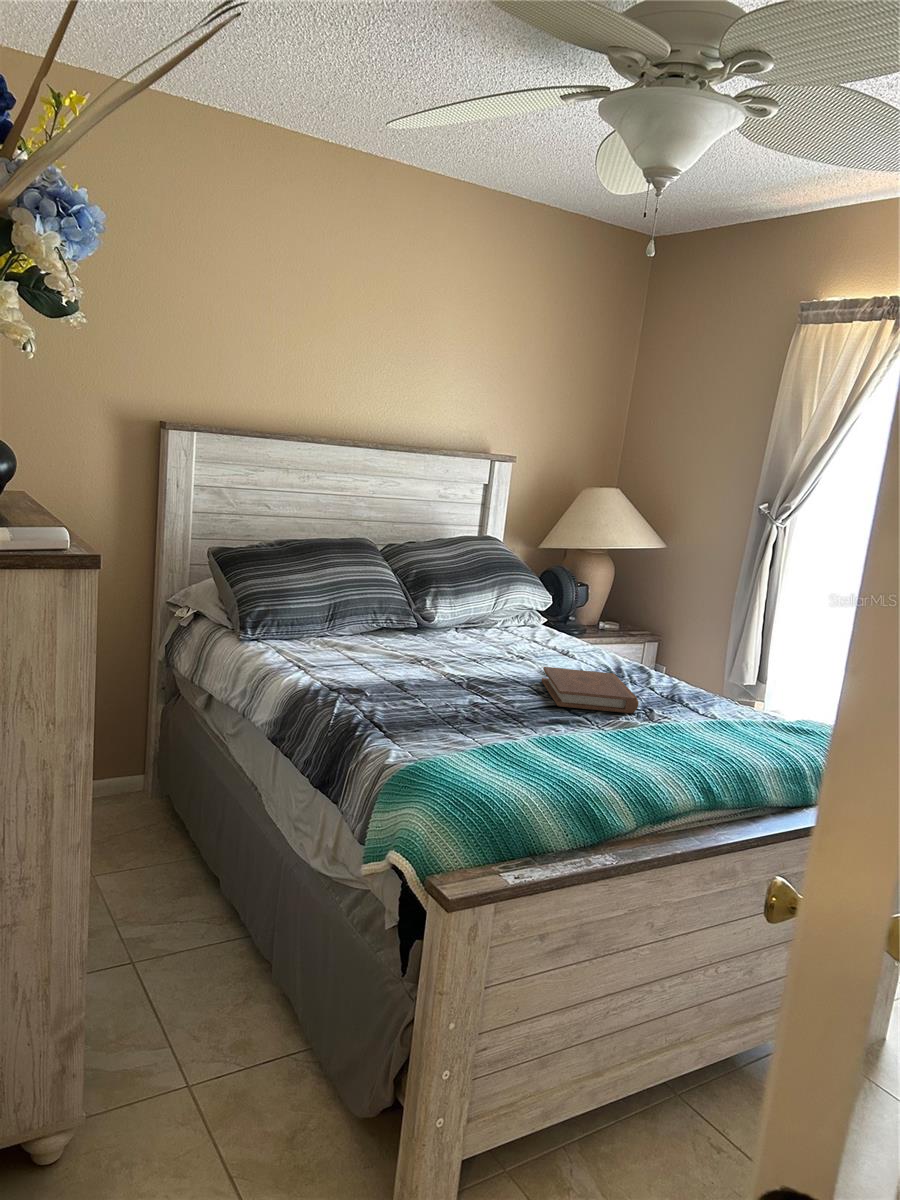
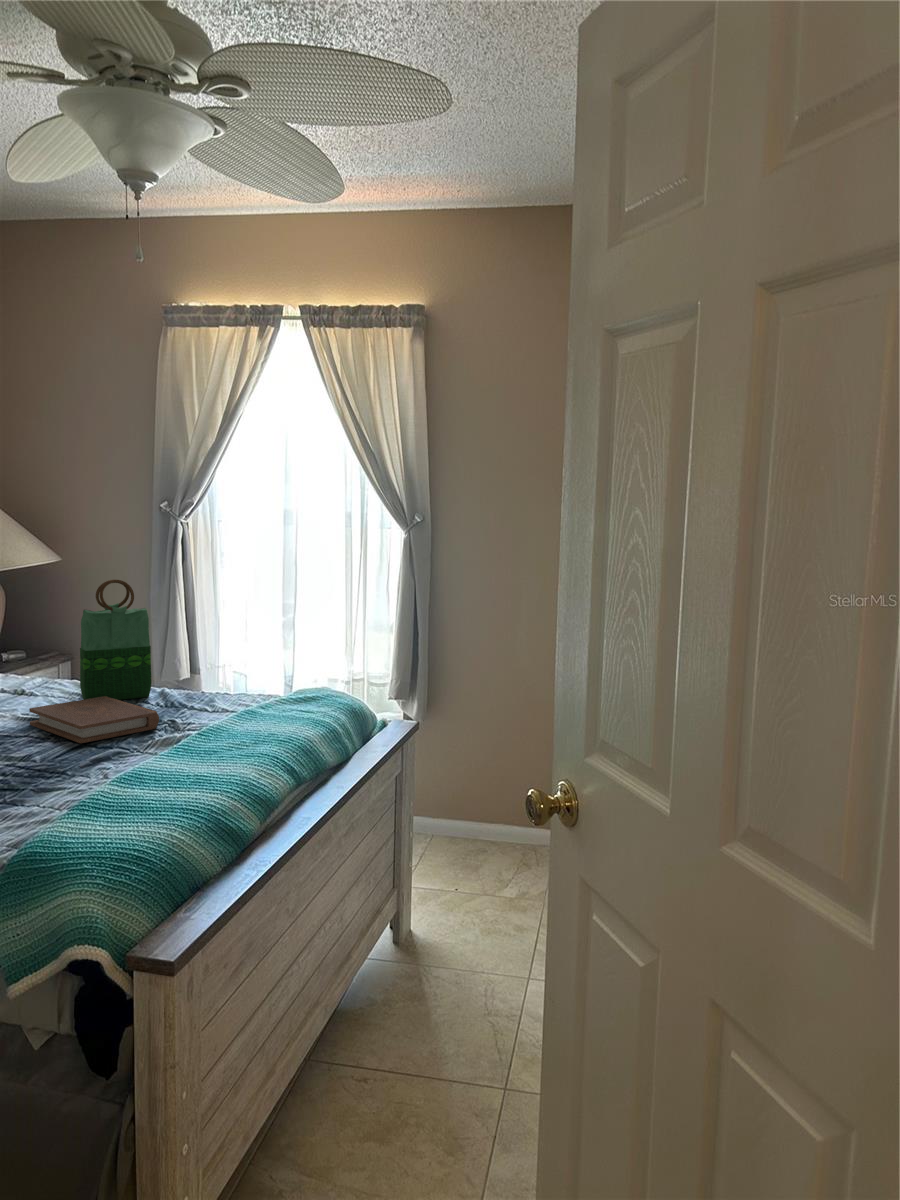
tote bag: none [605,568,678,686] -> present [80,580,152,700]

